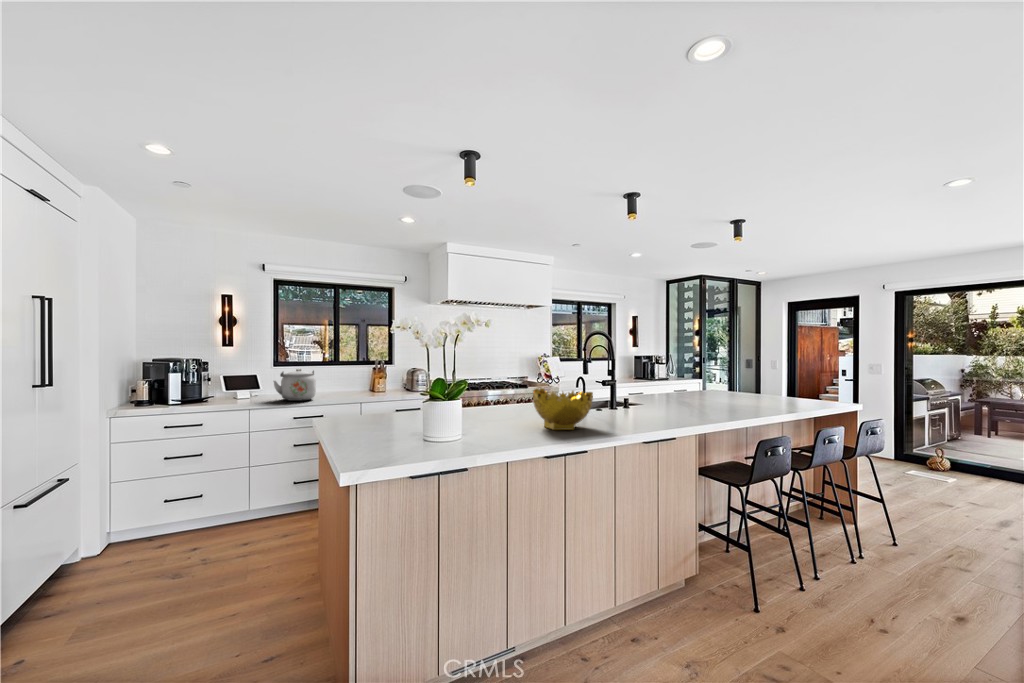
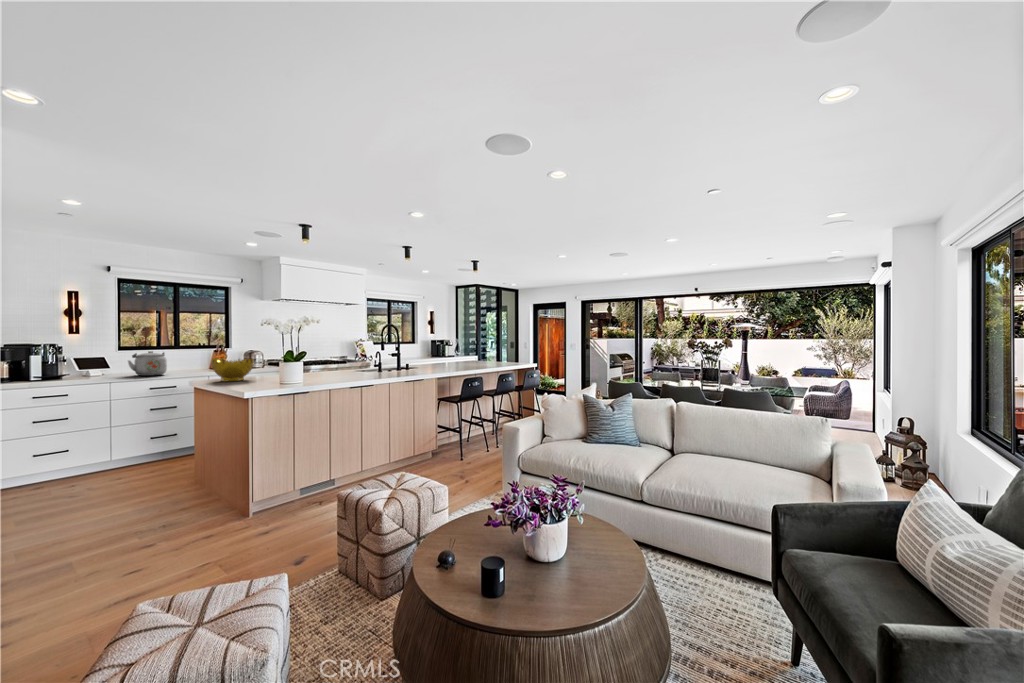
decorative bowl: present [533,388,593,430] -> present [211,358,254,382]

